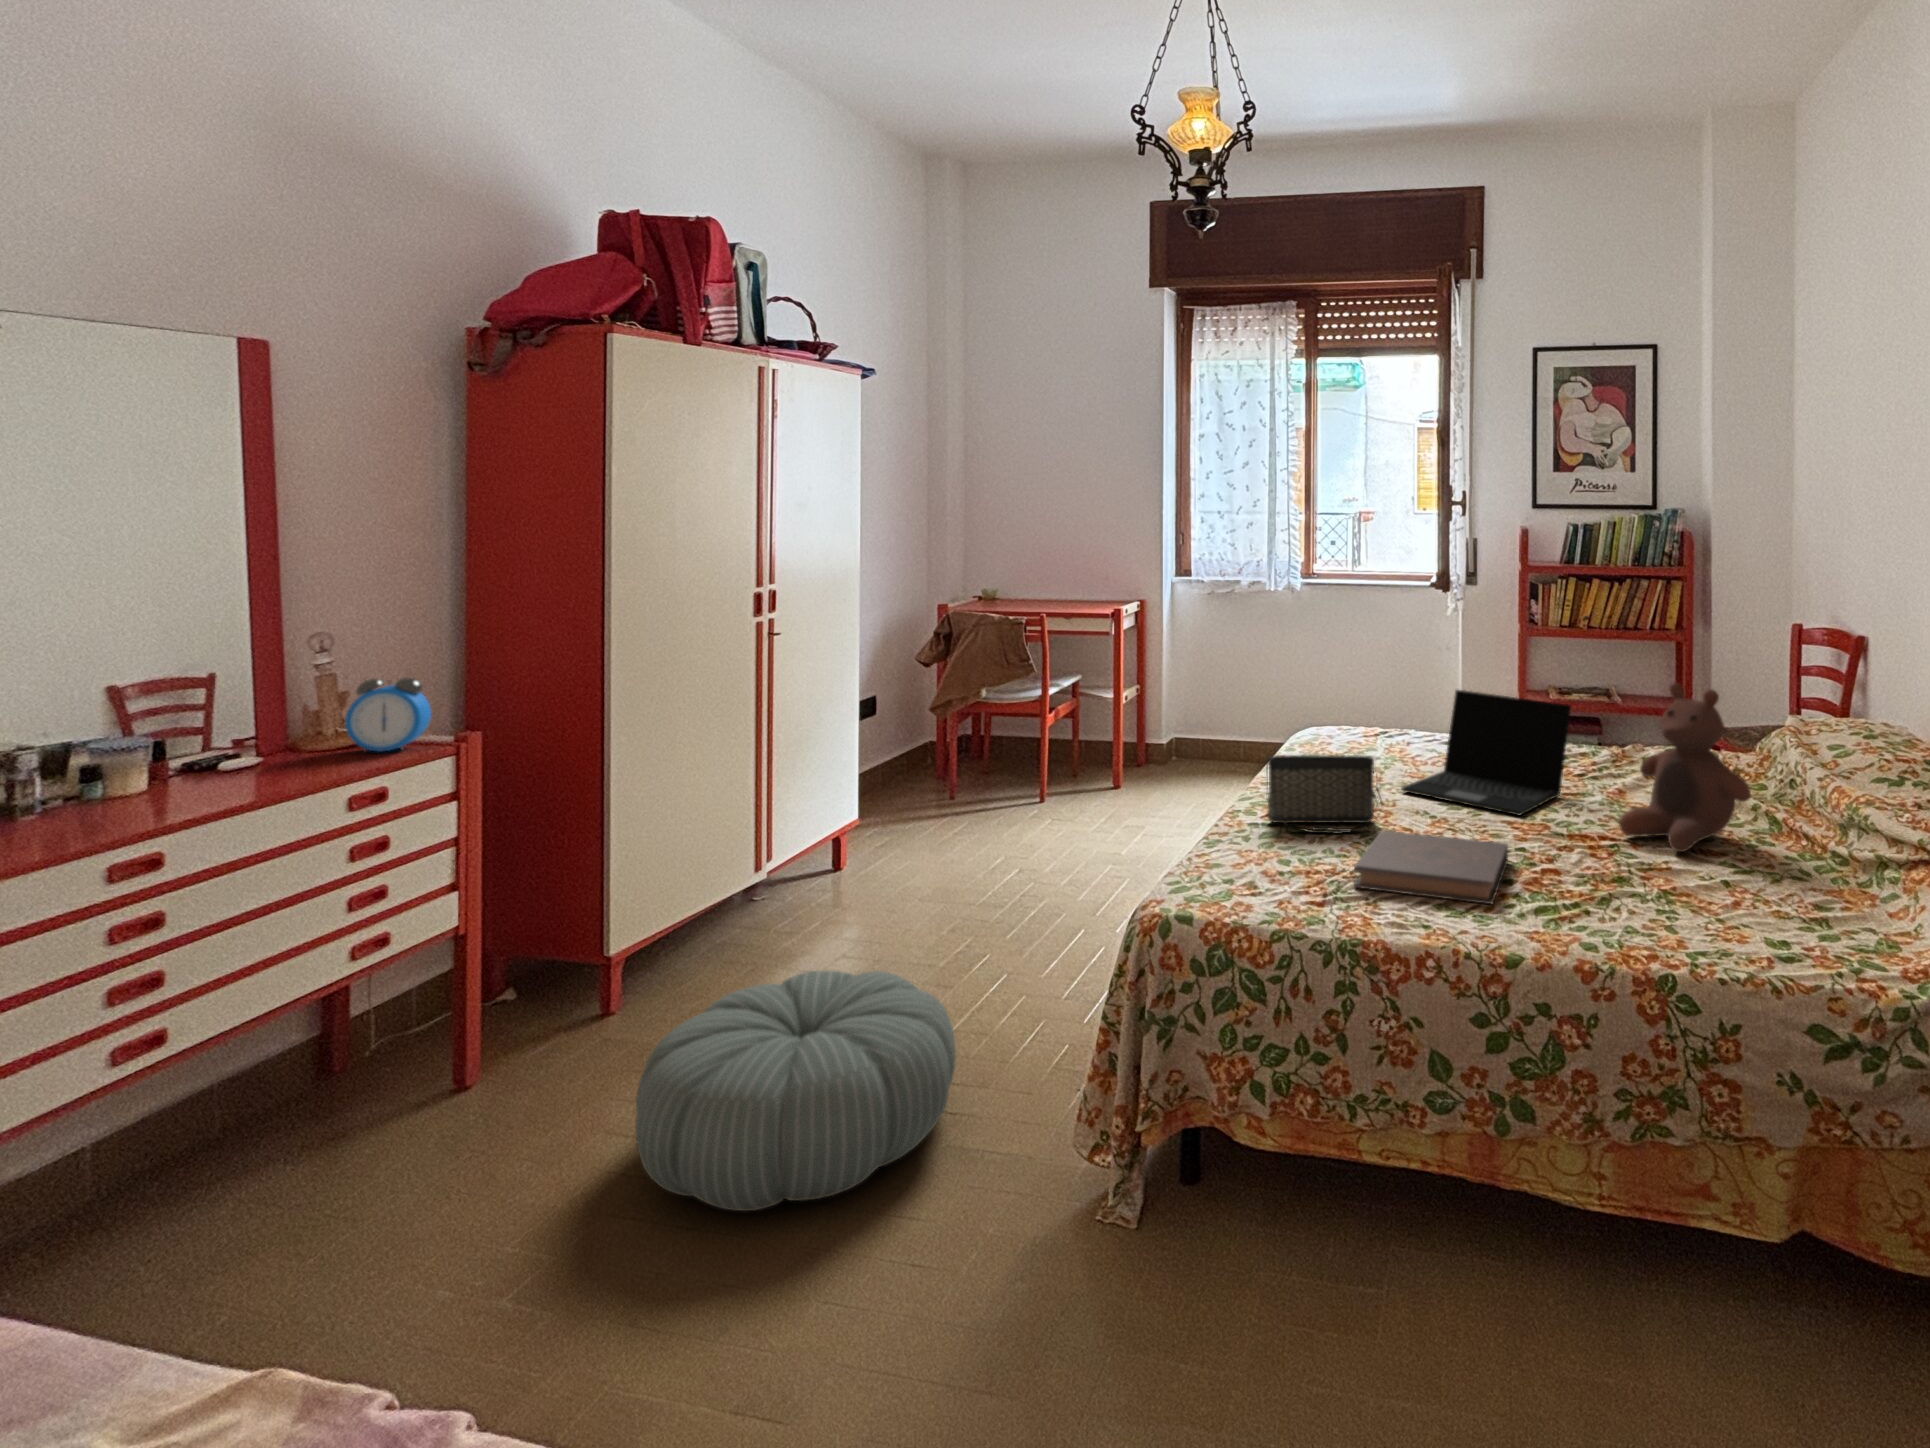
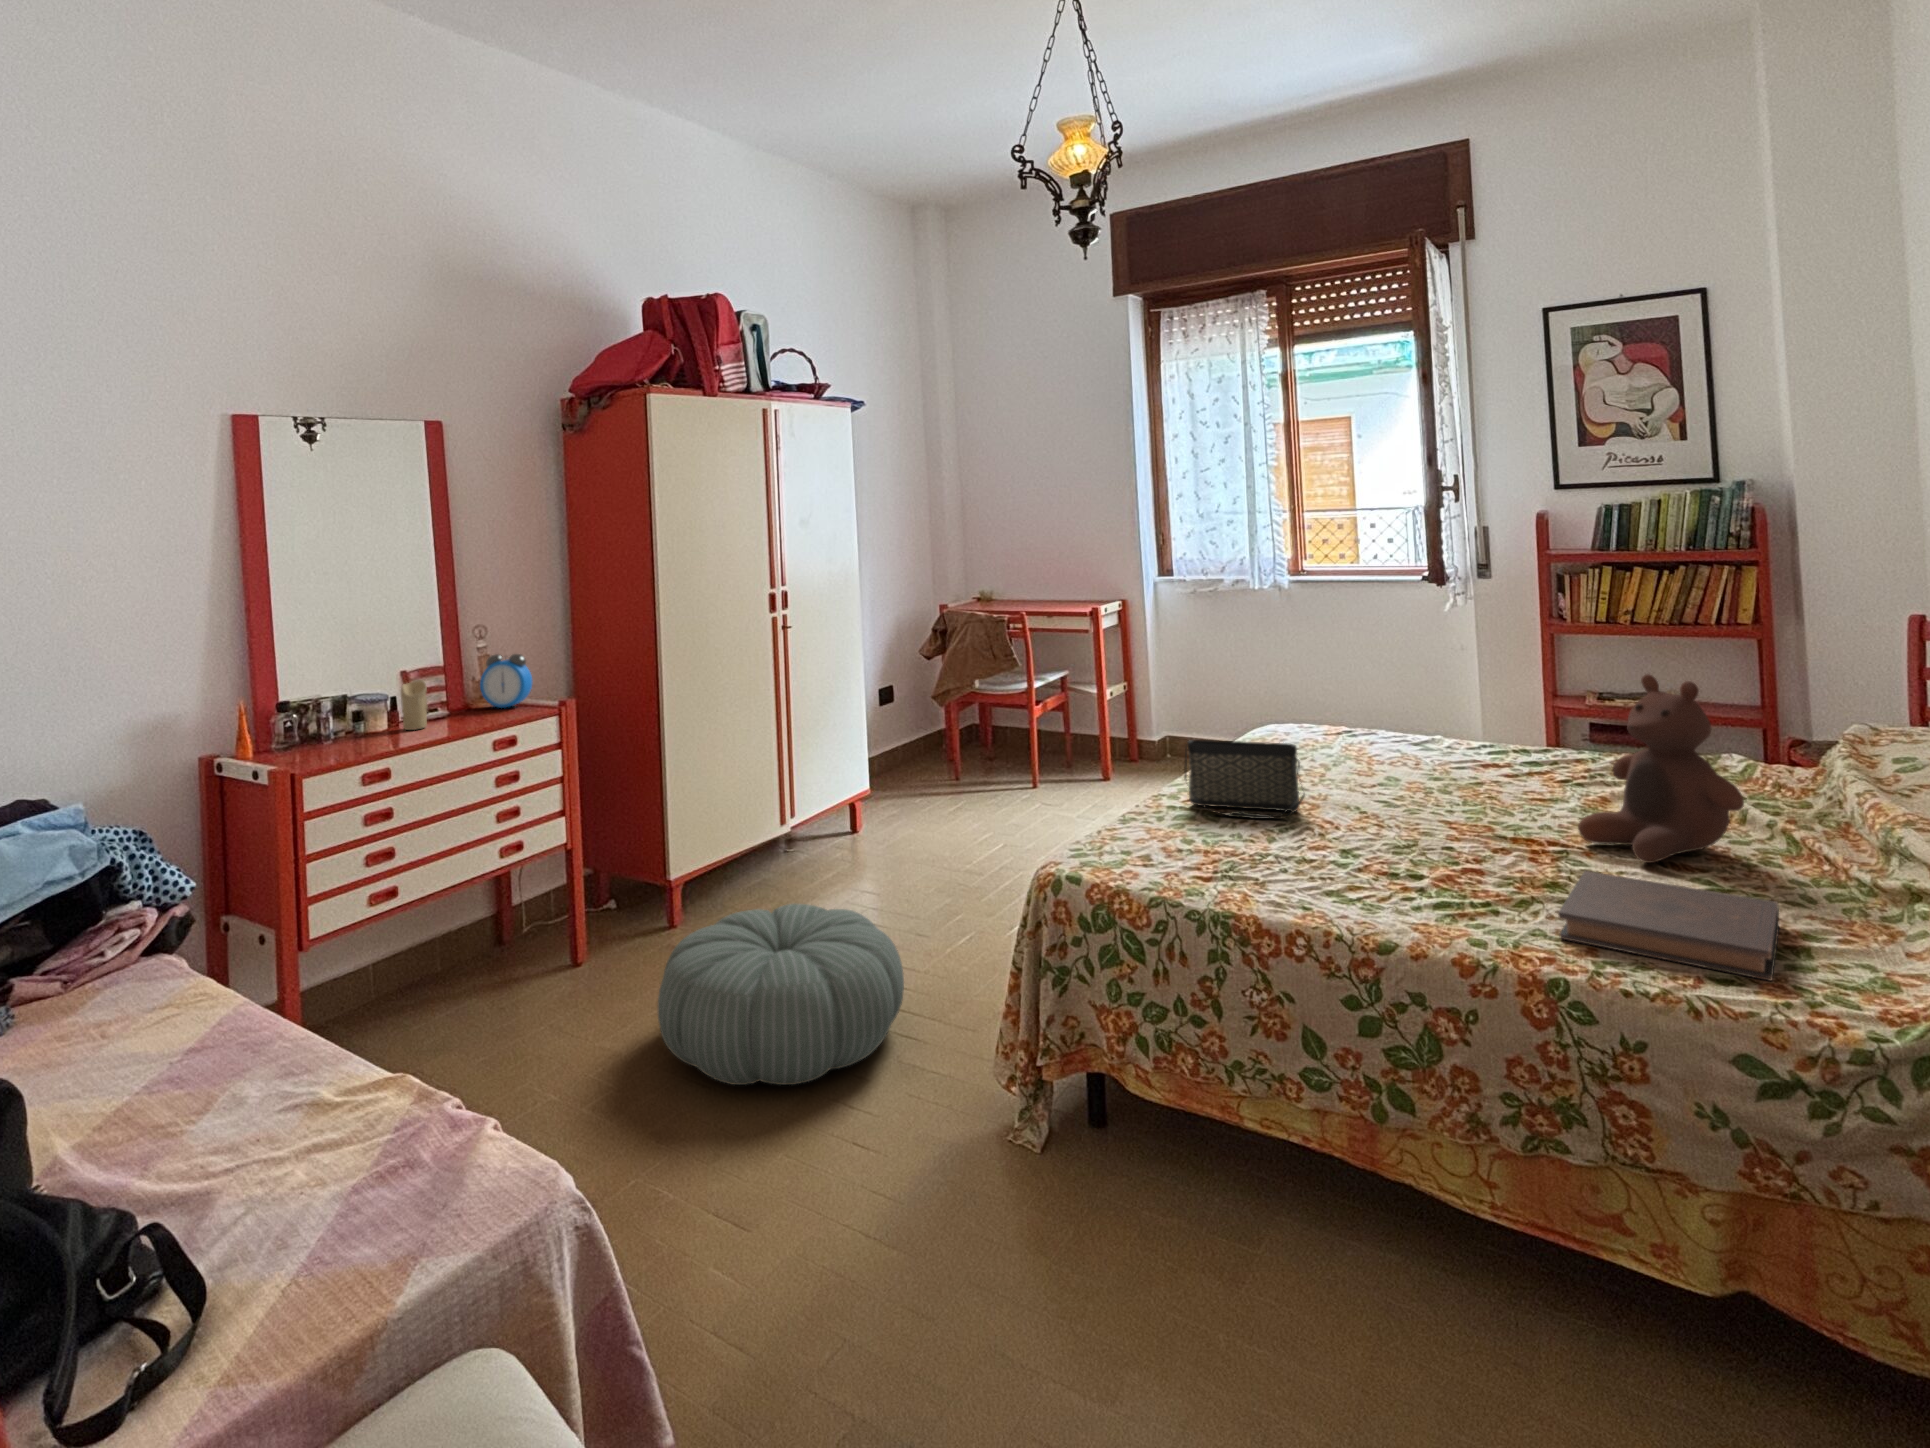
laptop: present [1401,690,1571,816] -> none [1343,682,1540,815]
candle: none [219,720,266,792] -> present [401,680,427,730]
book: present [1354,830,1508,904] -> present [1558,871,1779,981]

